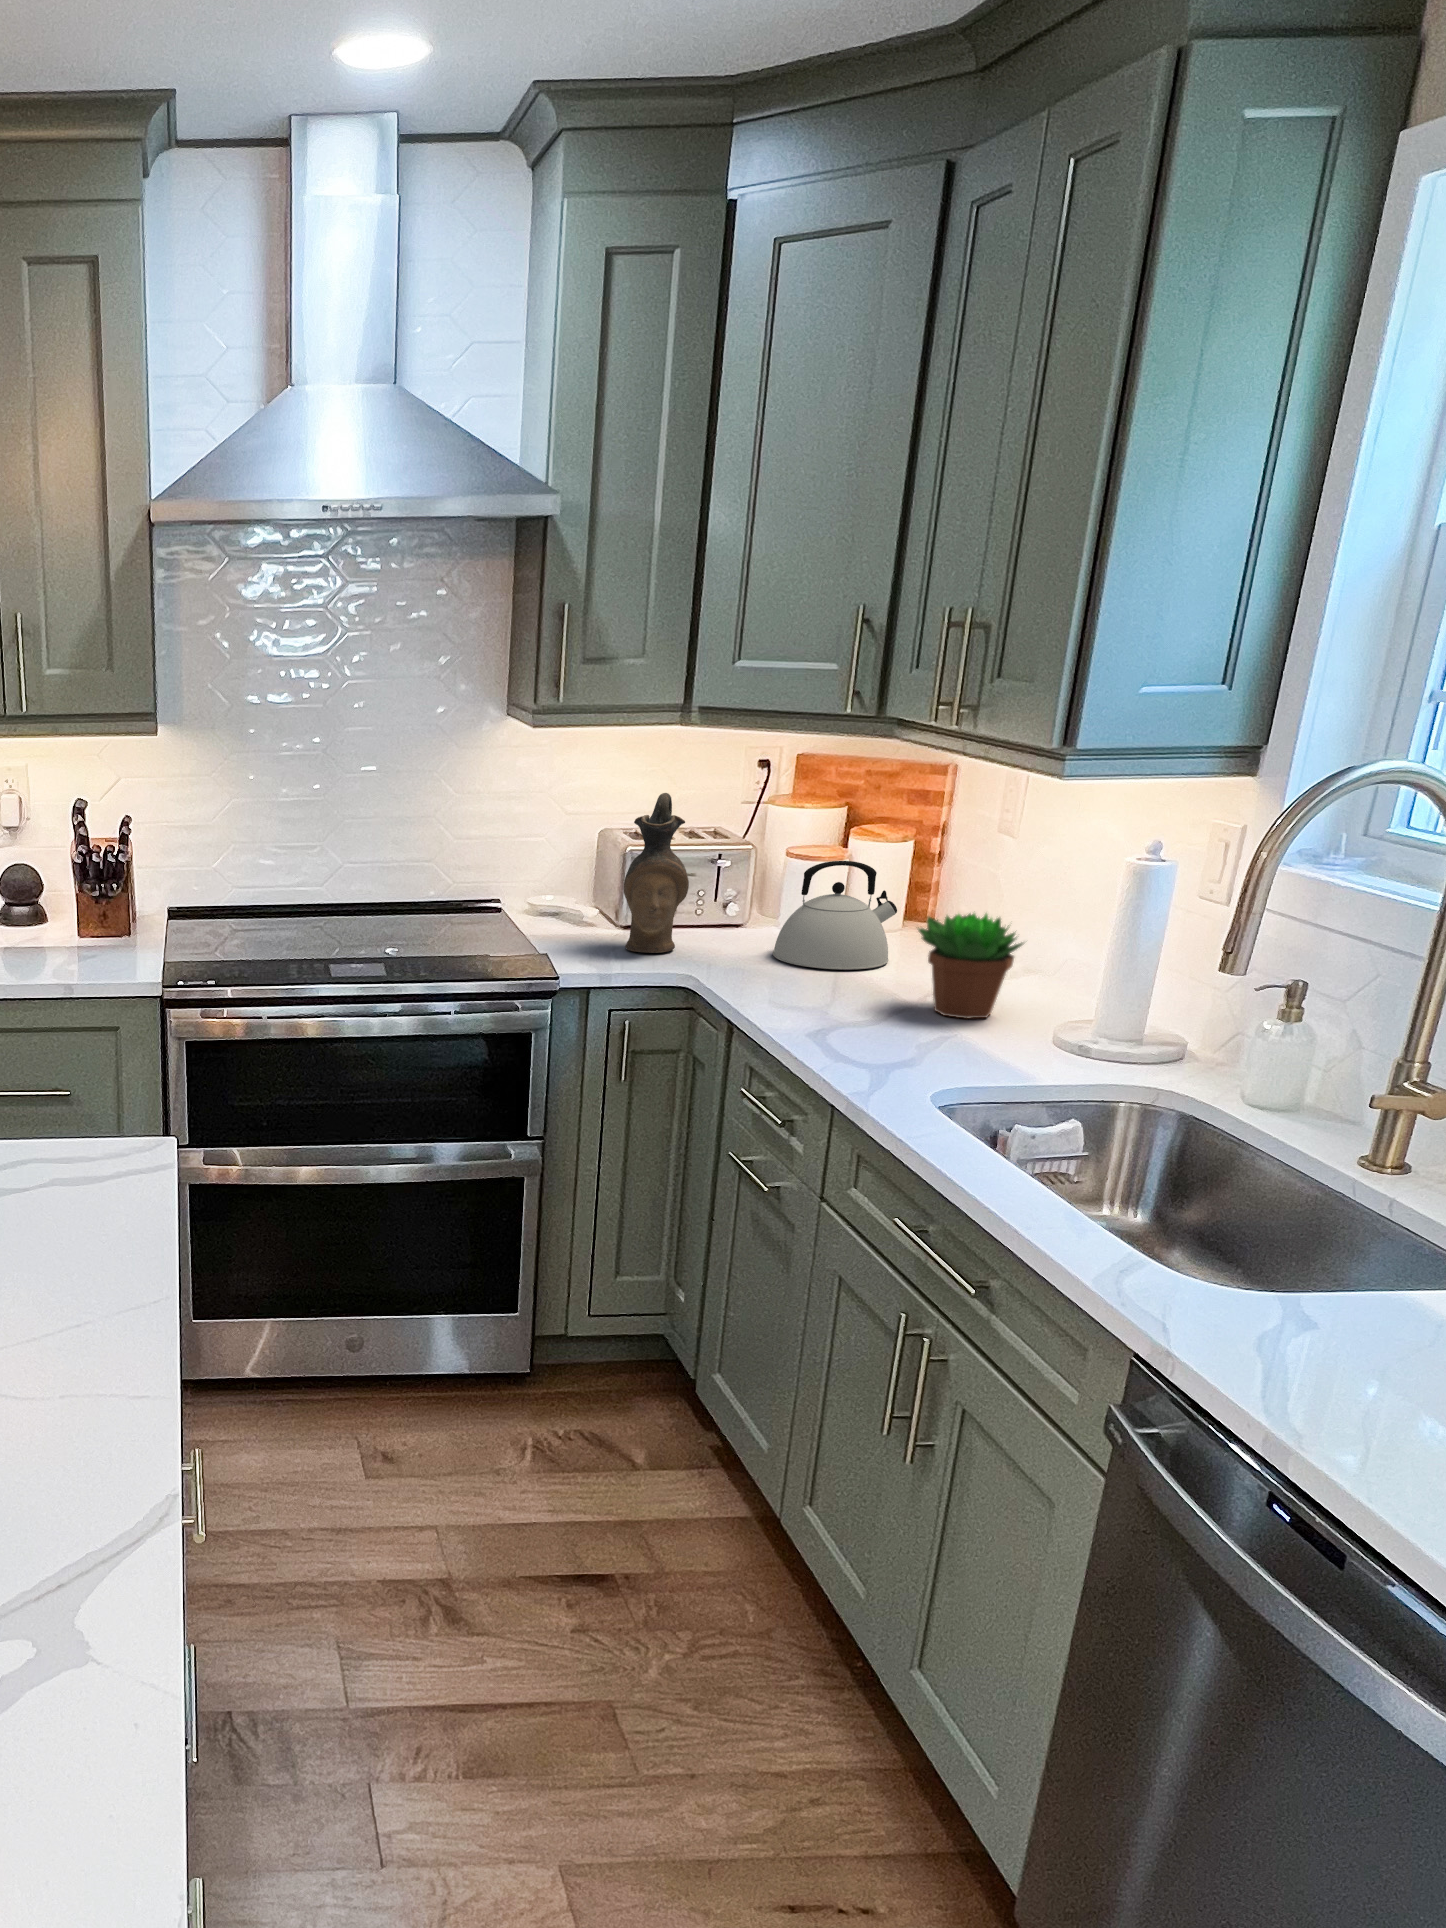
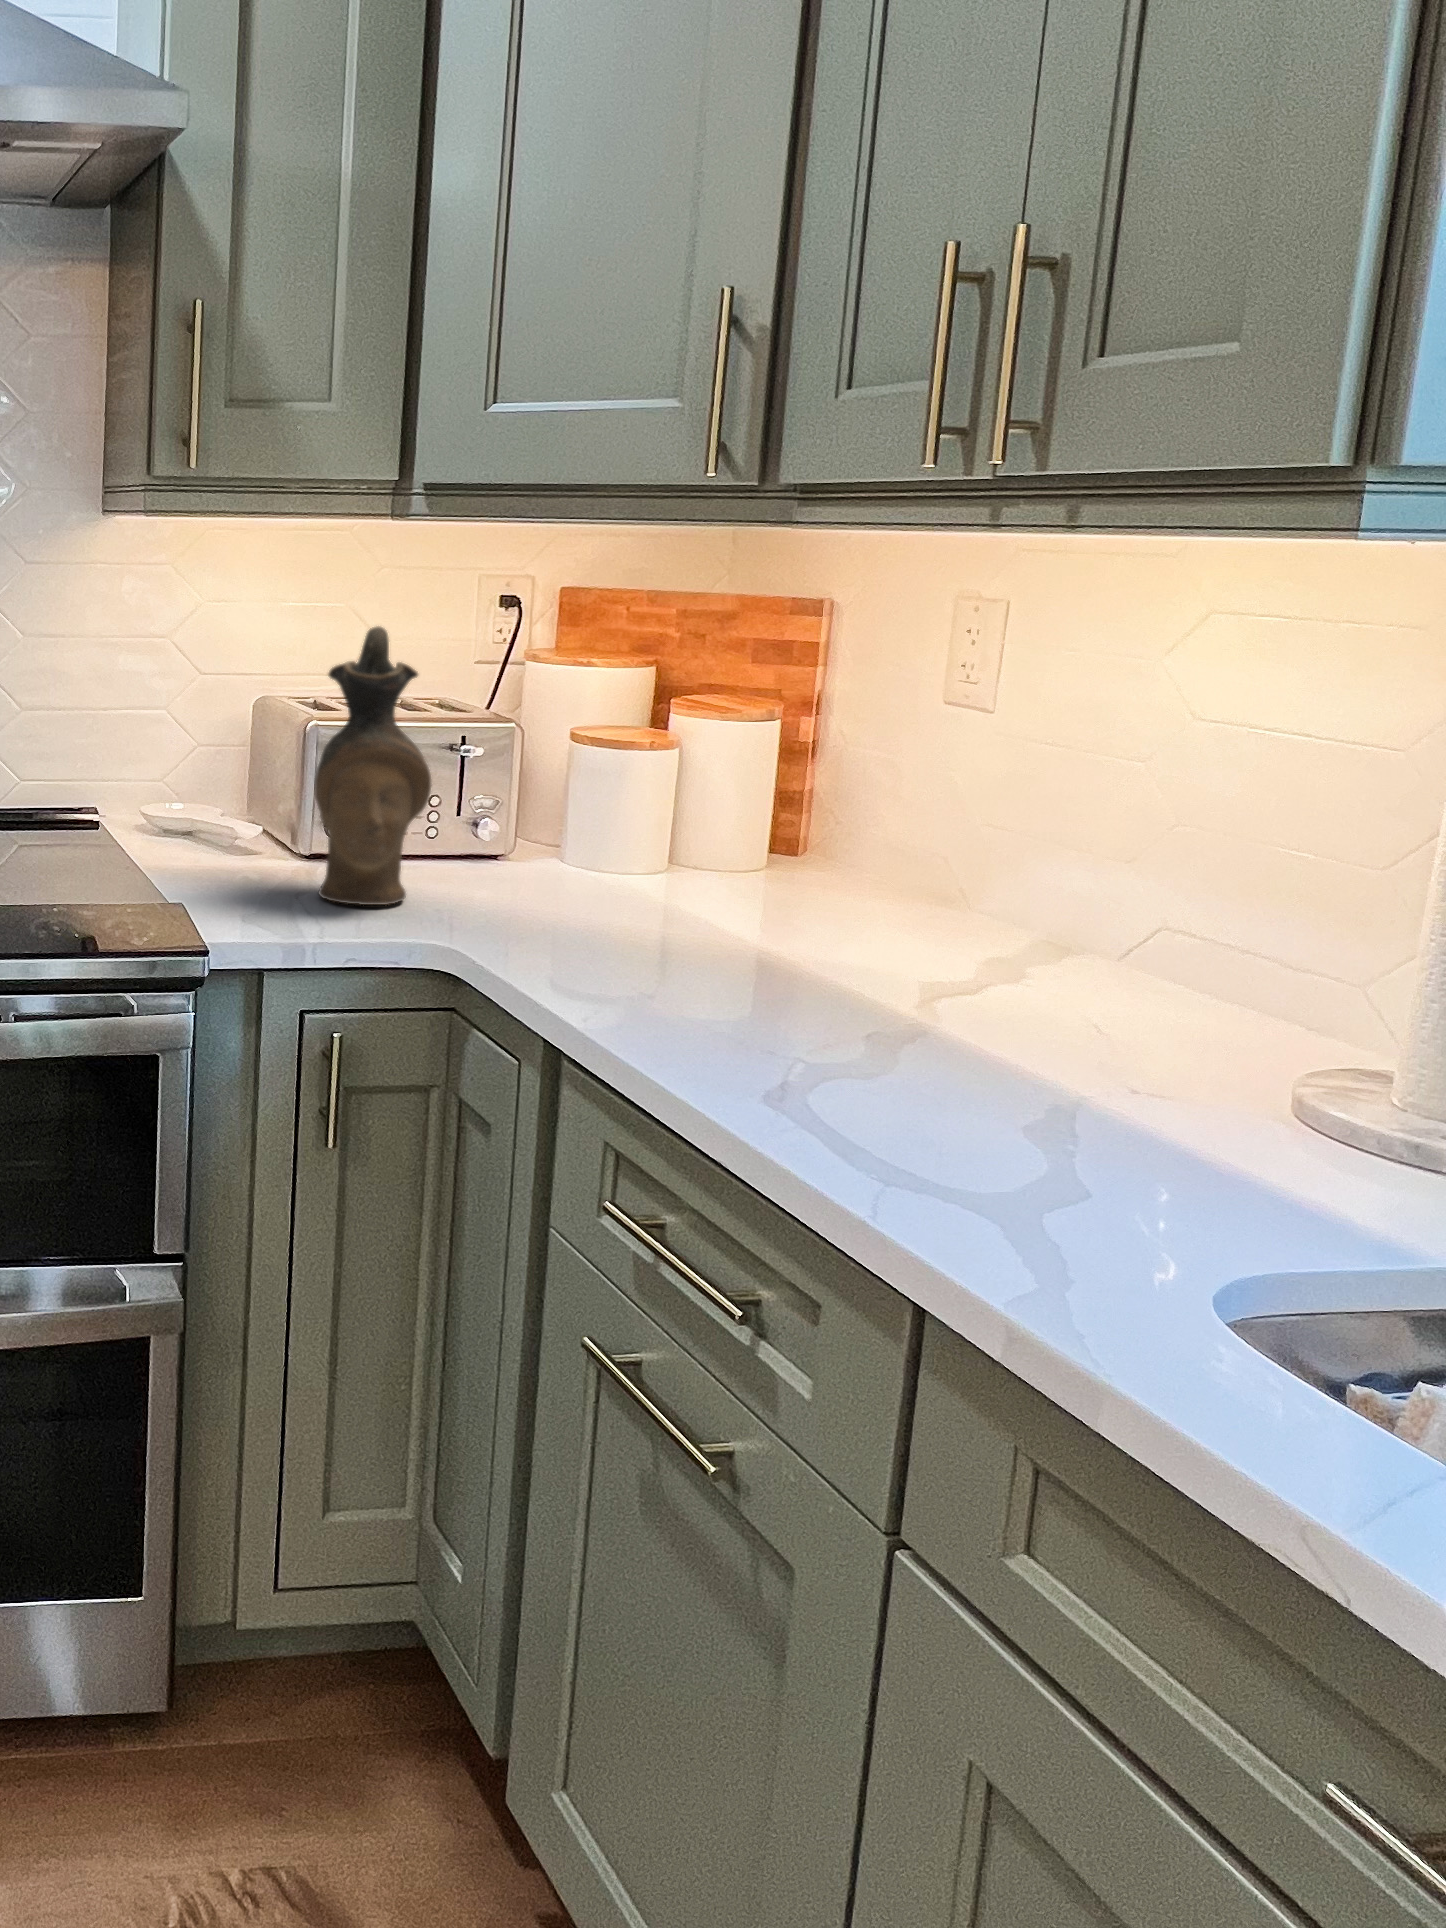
kettle: present [773,861,897,970] -> none [581,746,800,943]
succulent plant: present [918,913,1023,1018] -> none [920,839,1159,1058]

